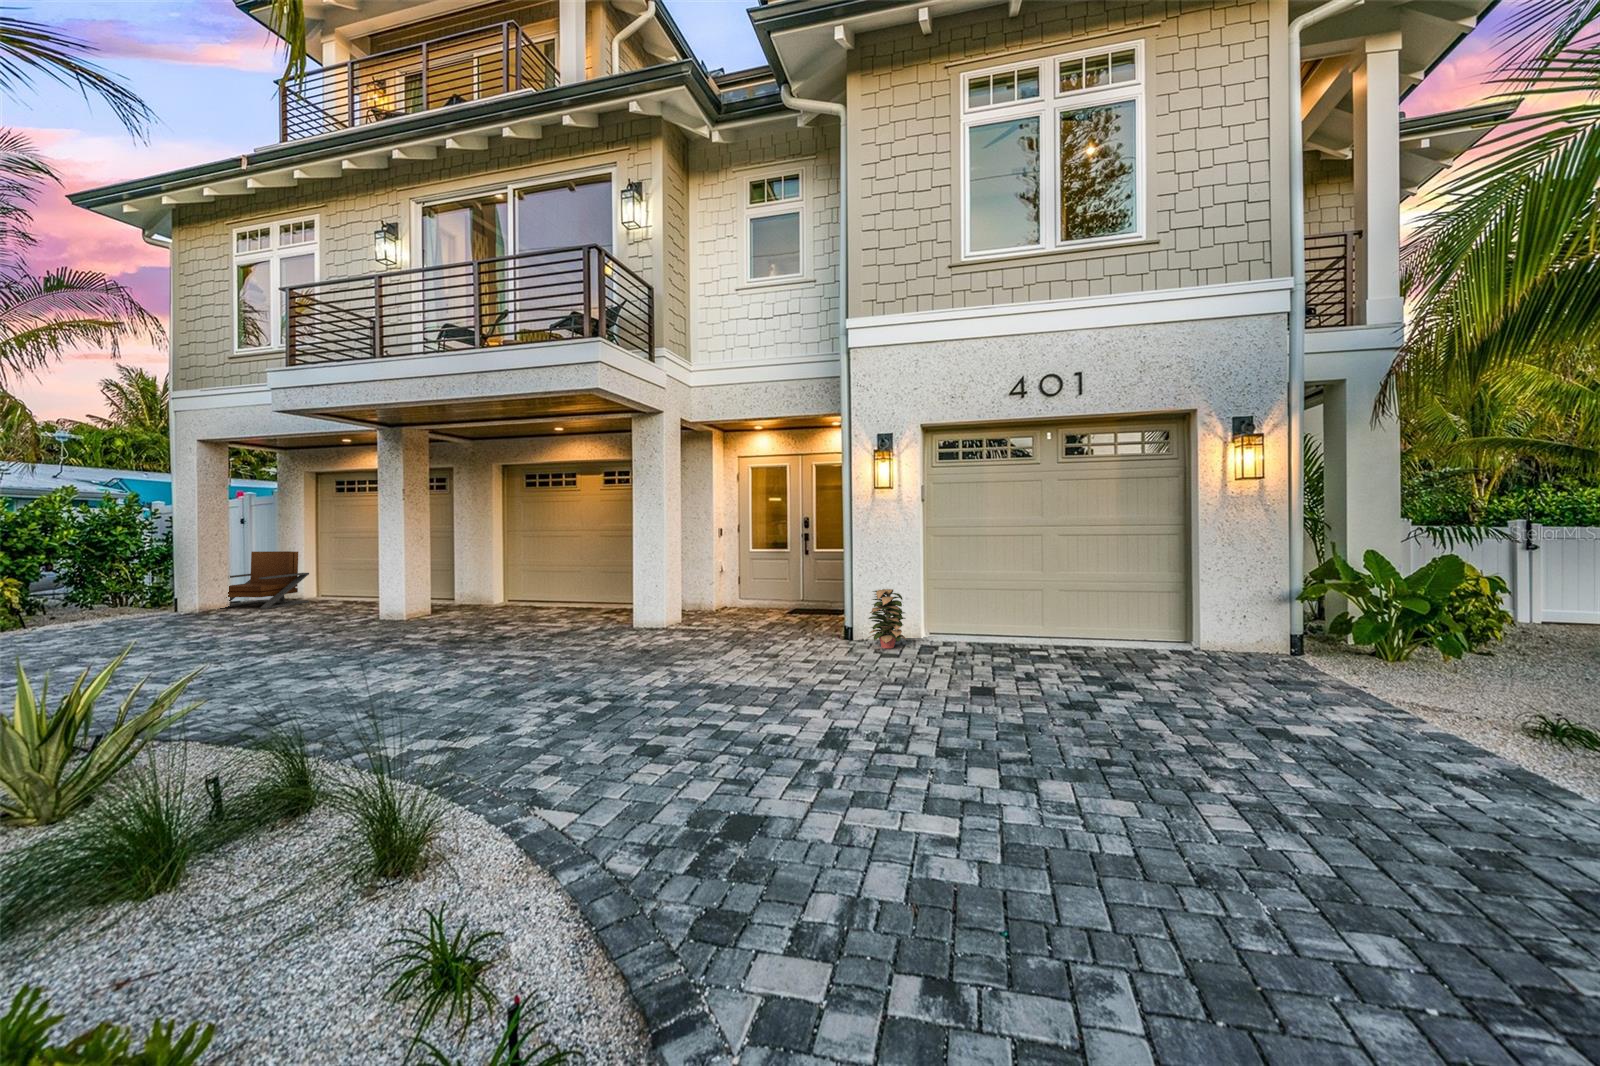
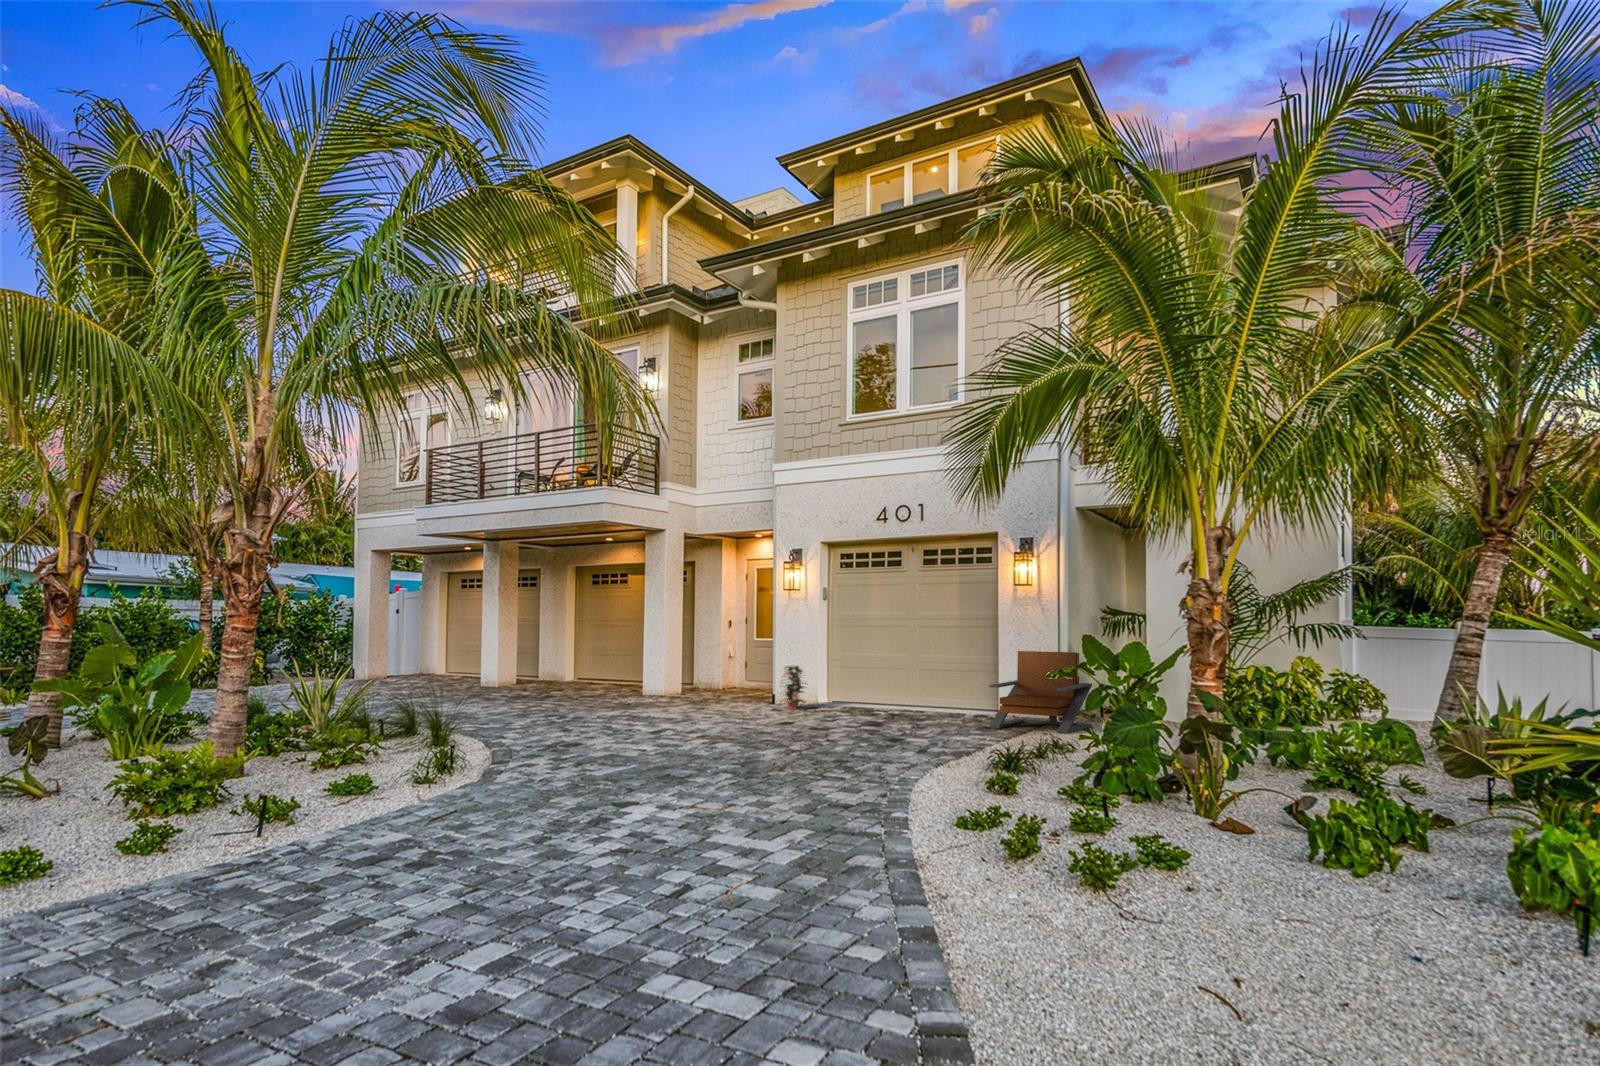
lounge chair: present [220,551,309,609] -> present [989,651,1092,733]

